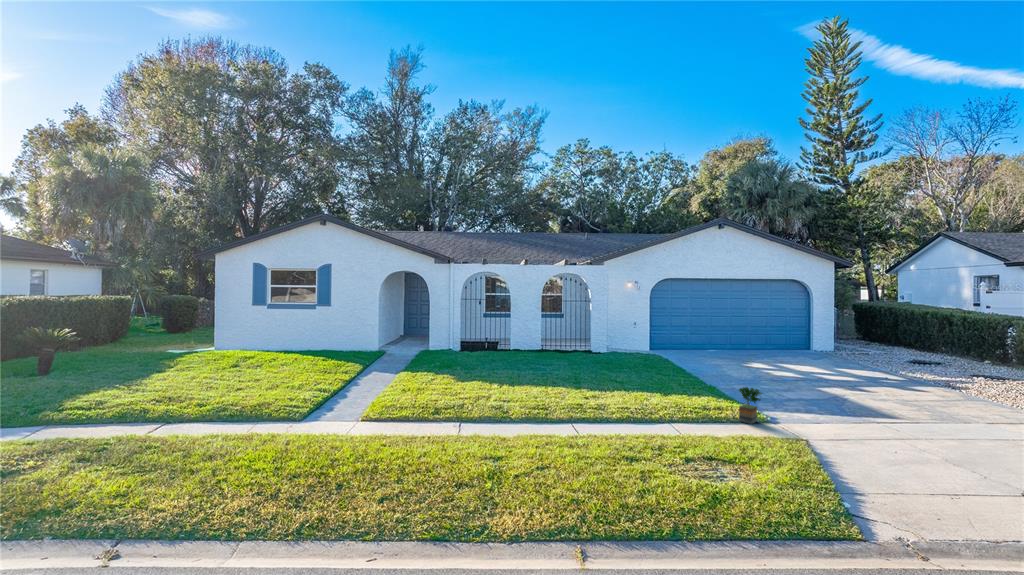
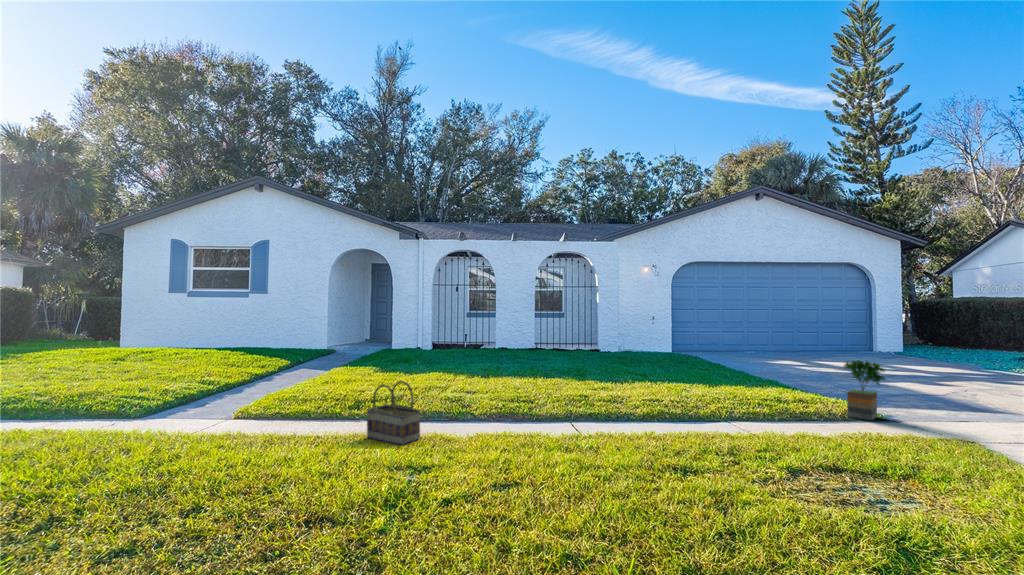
basket: none [458,406,489,443] -> present [366,381,421,445]

